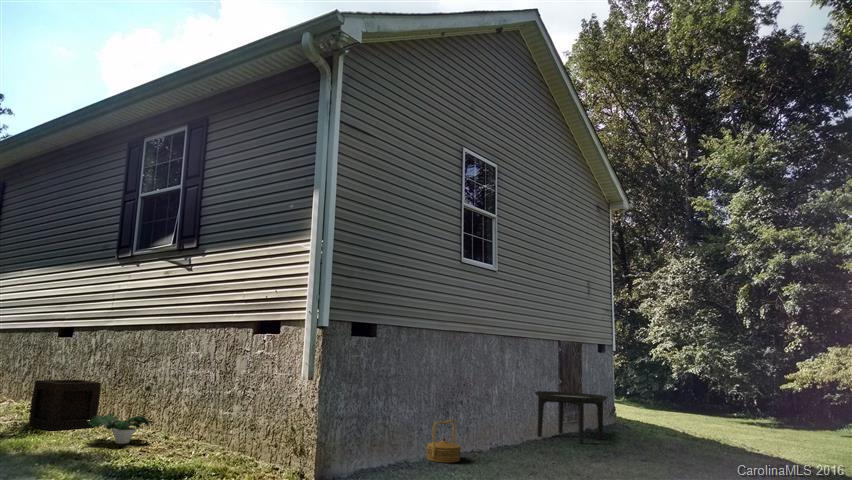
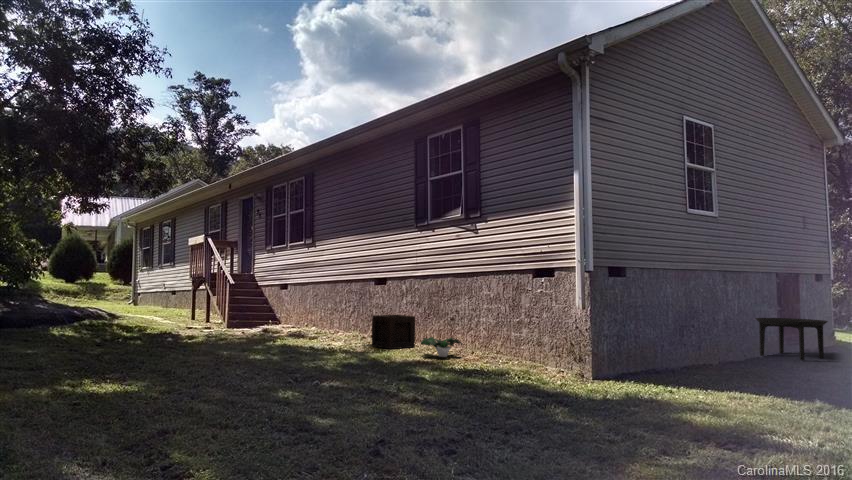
woven basket: present [426,420,461,463] -> none [668,339,697,371]

